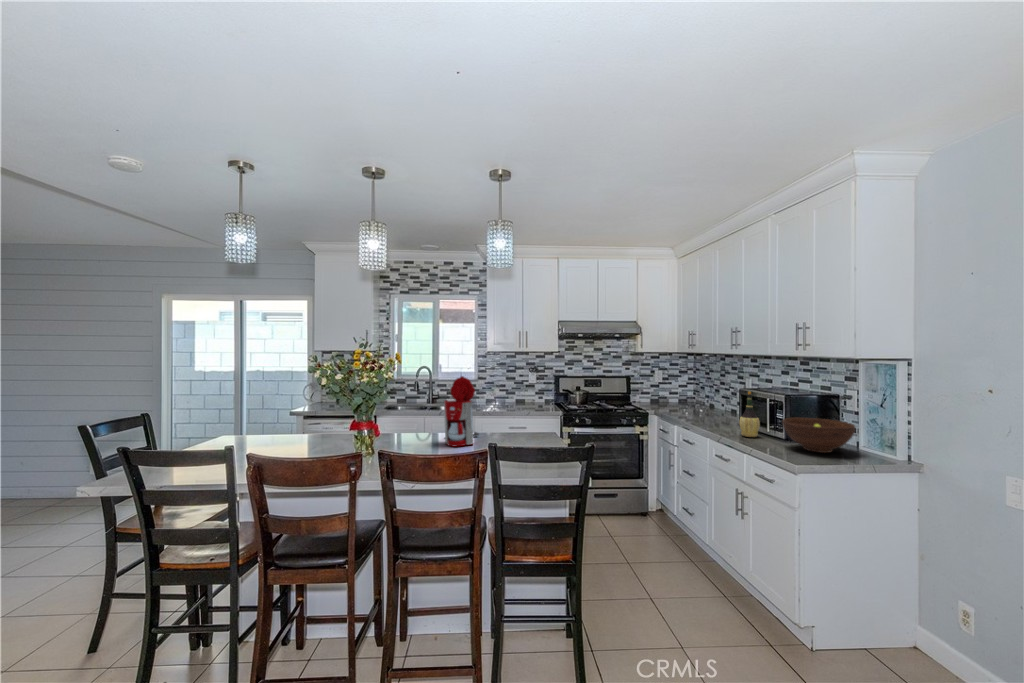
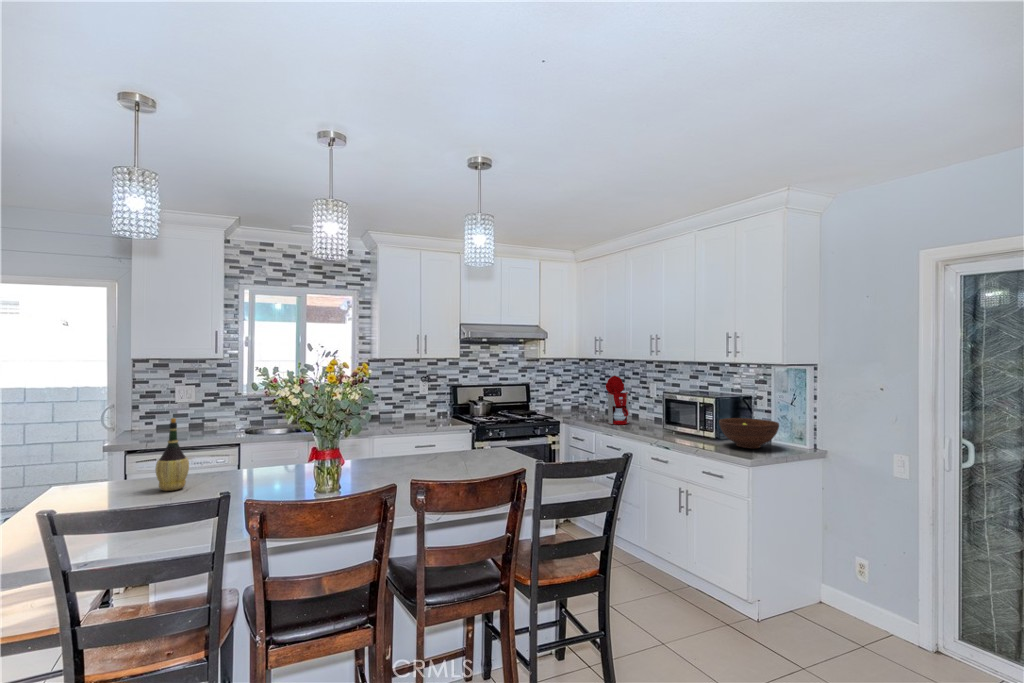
coffee maker: present [444,376,479,447] -> present [595,376,629,425]
wine bottle: present [739,392,760,437] -> present [155,418,189,491]

